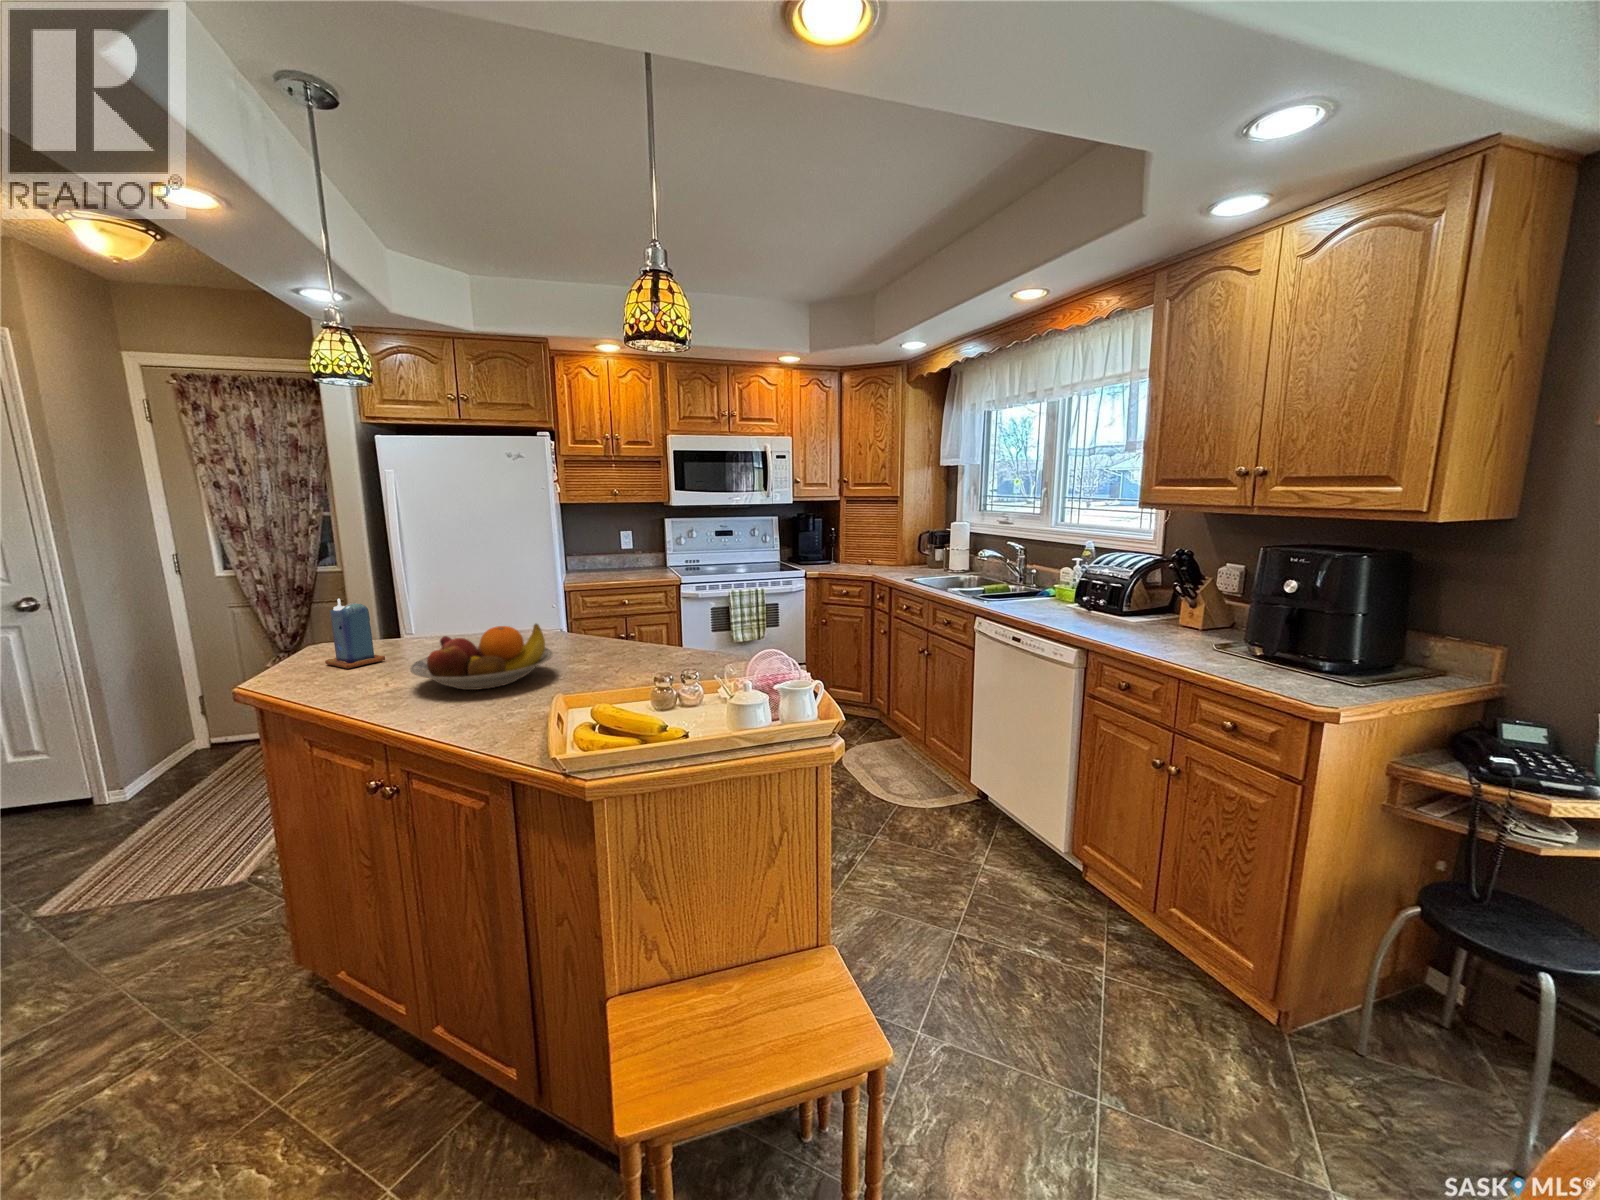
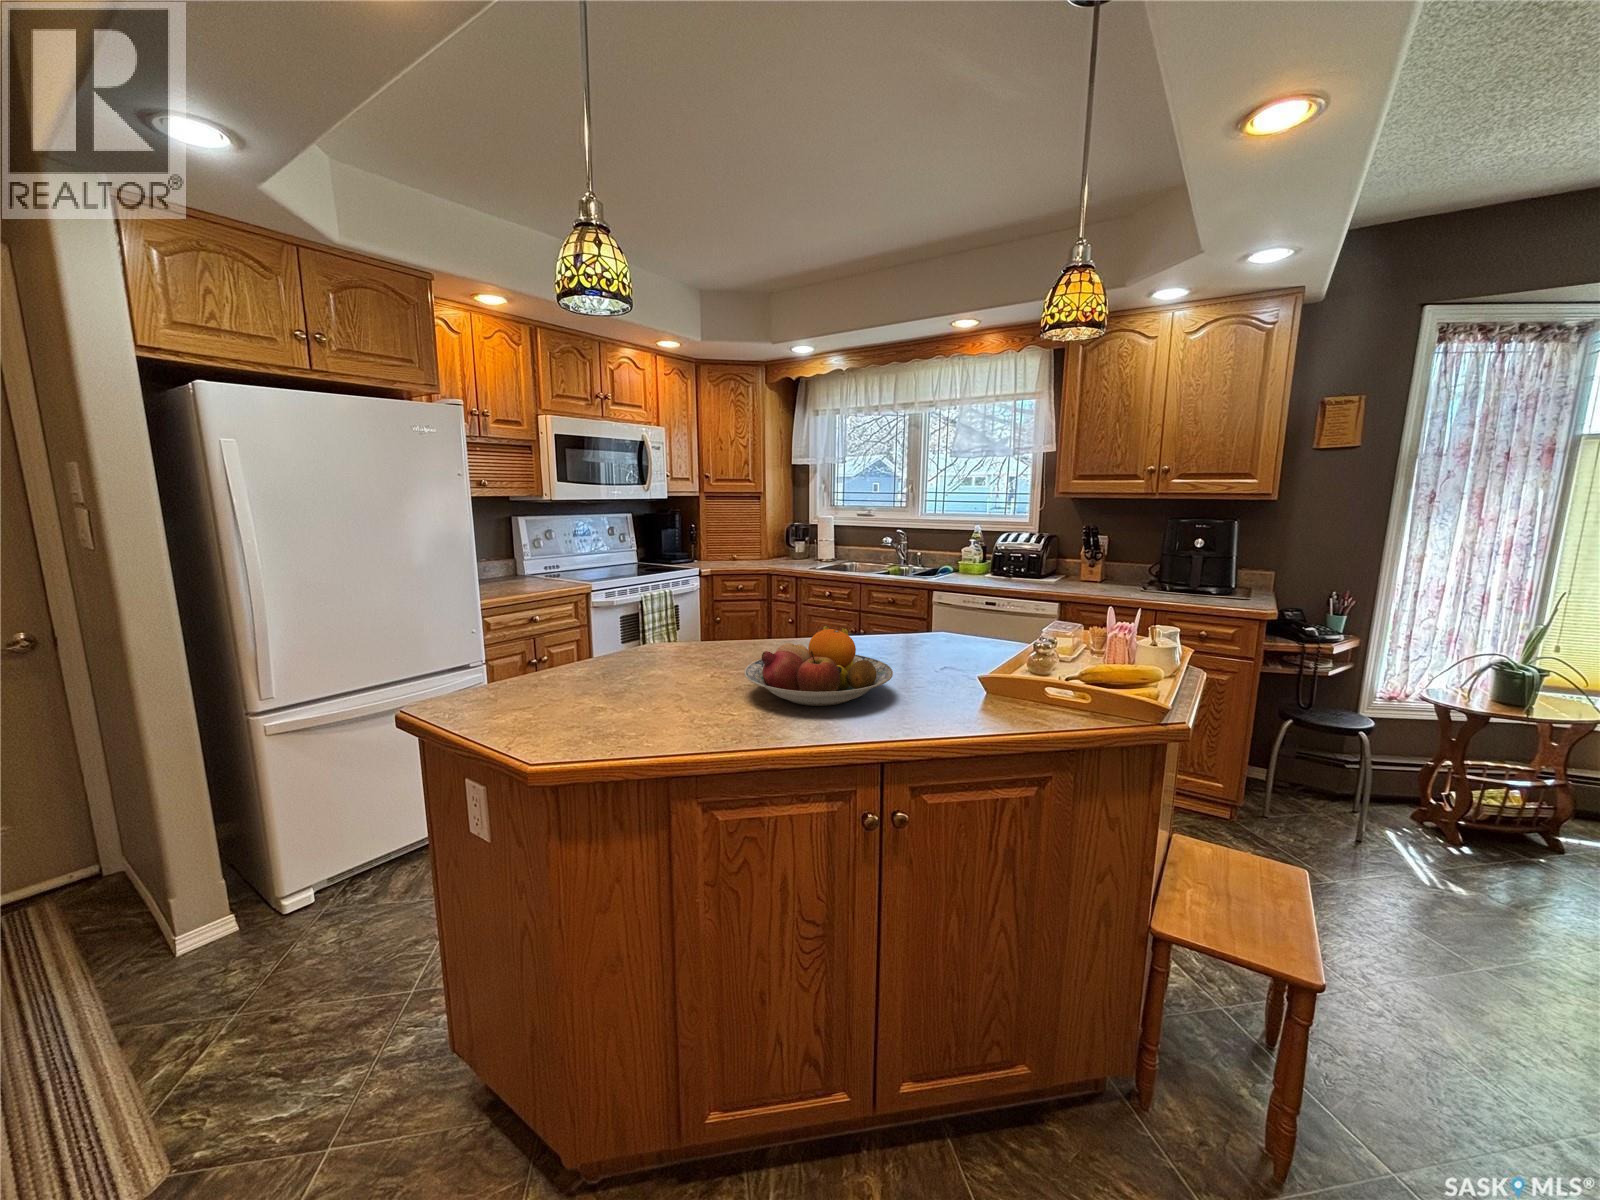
candle: present [325,598,385,669] -> none [556,627,618,725]

